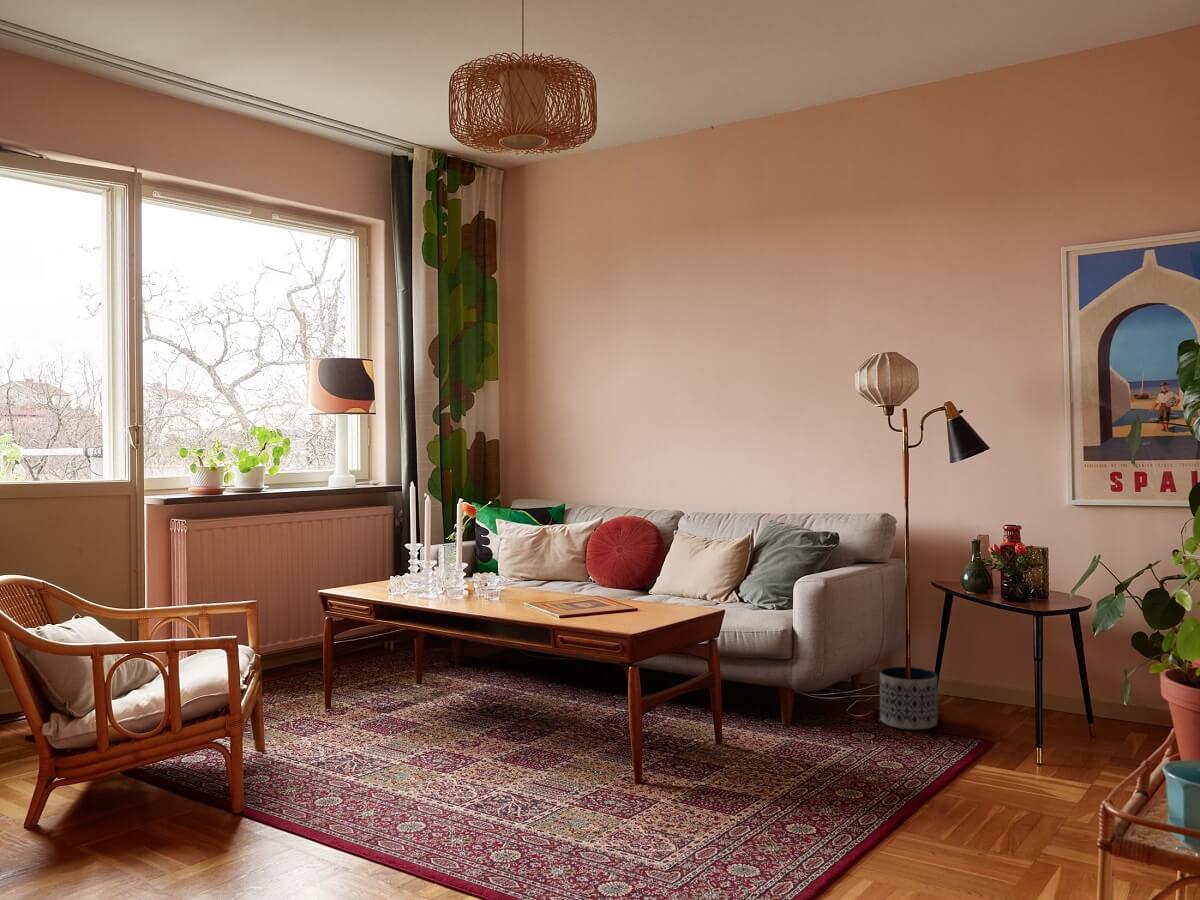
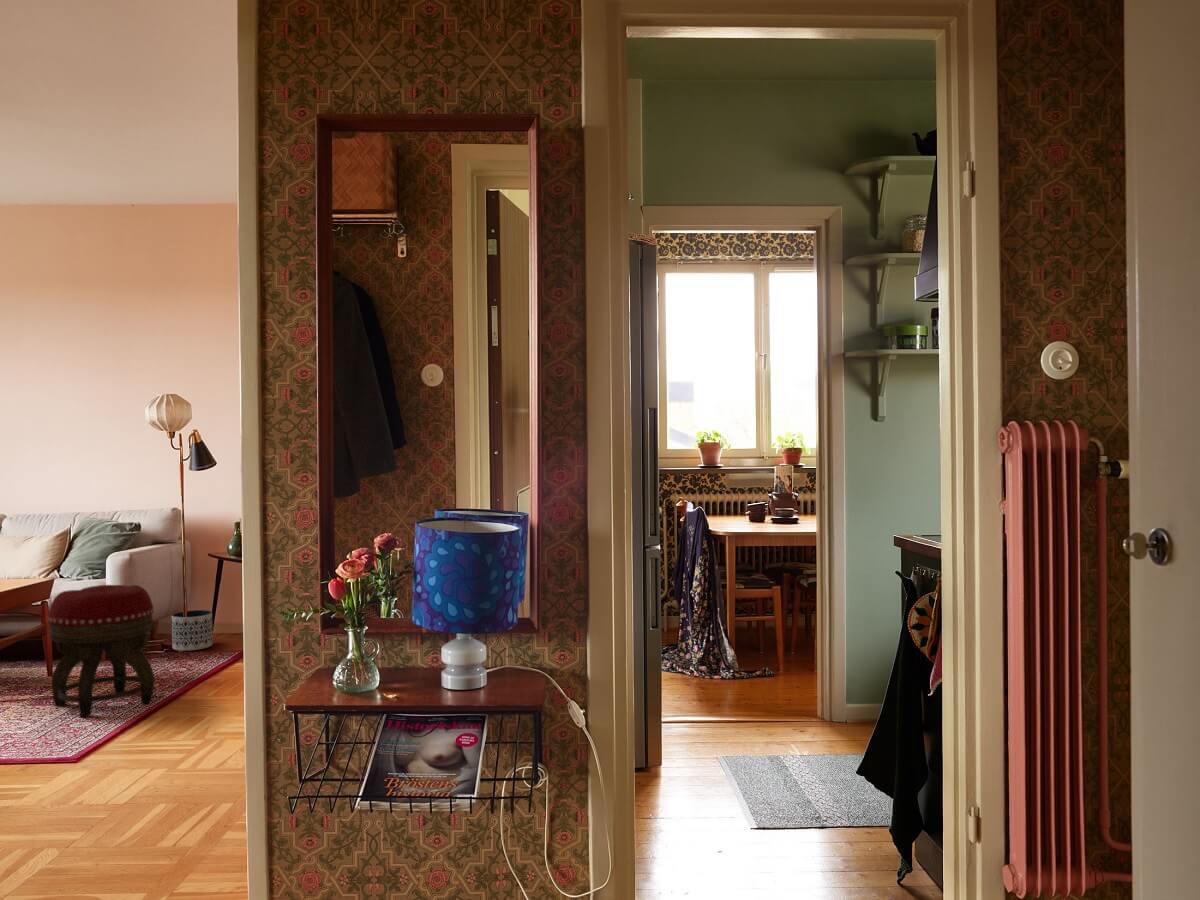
footstool: none [710,630,855,839] -> present [48,585,154,717]

